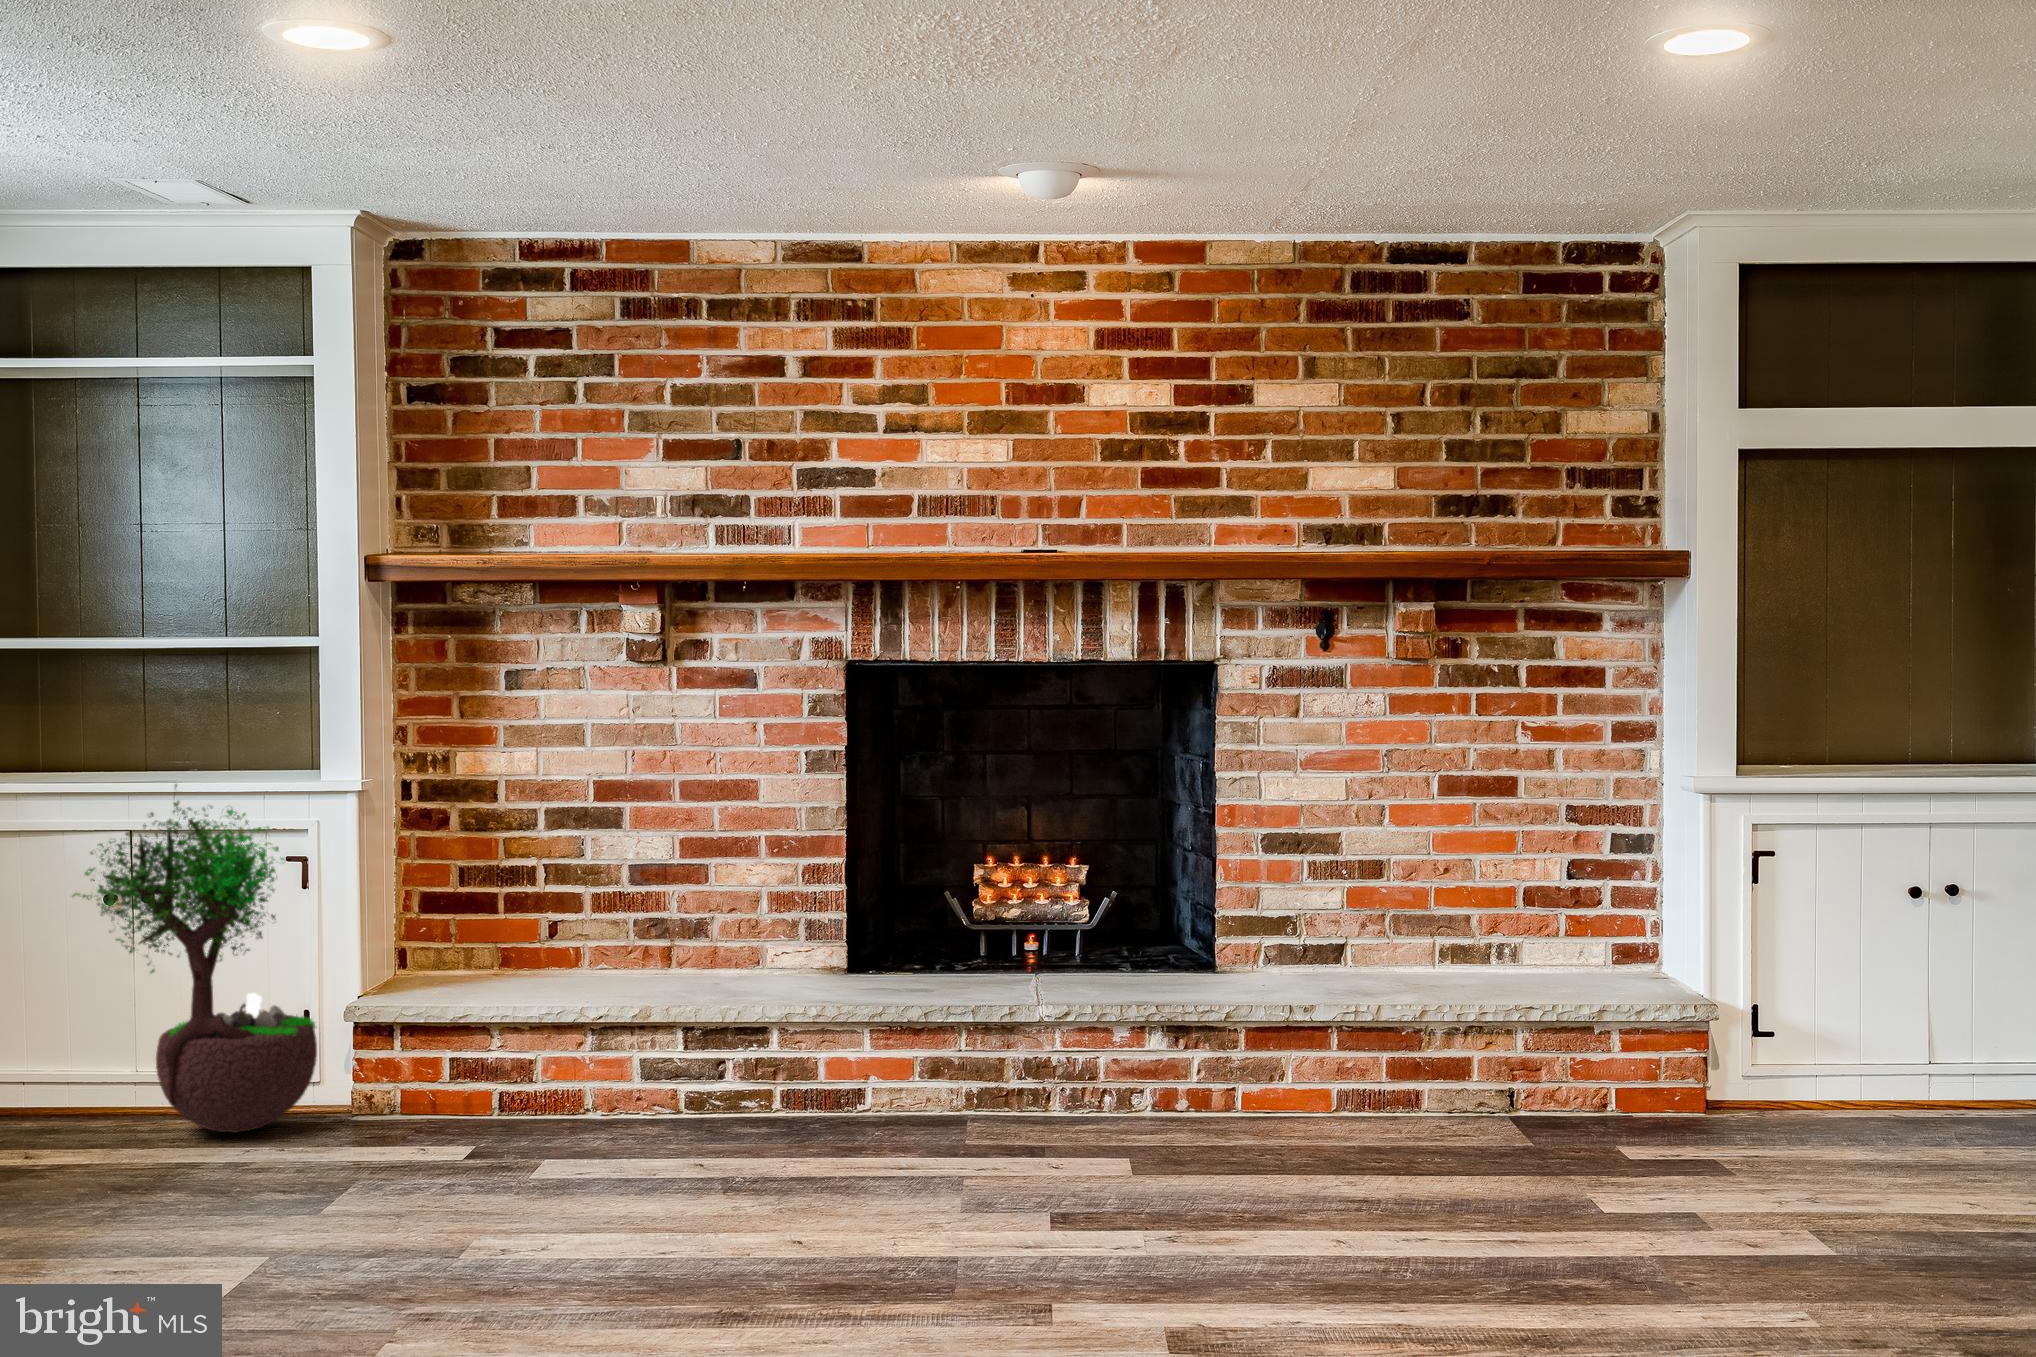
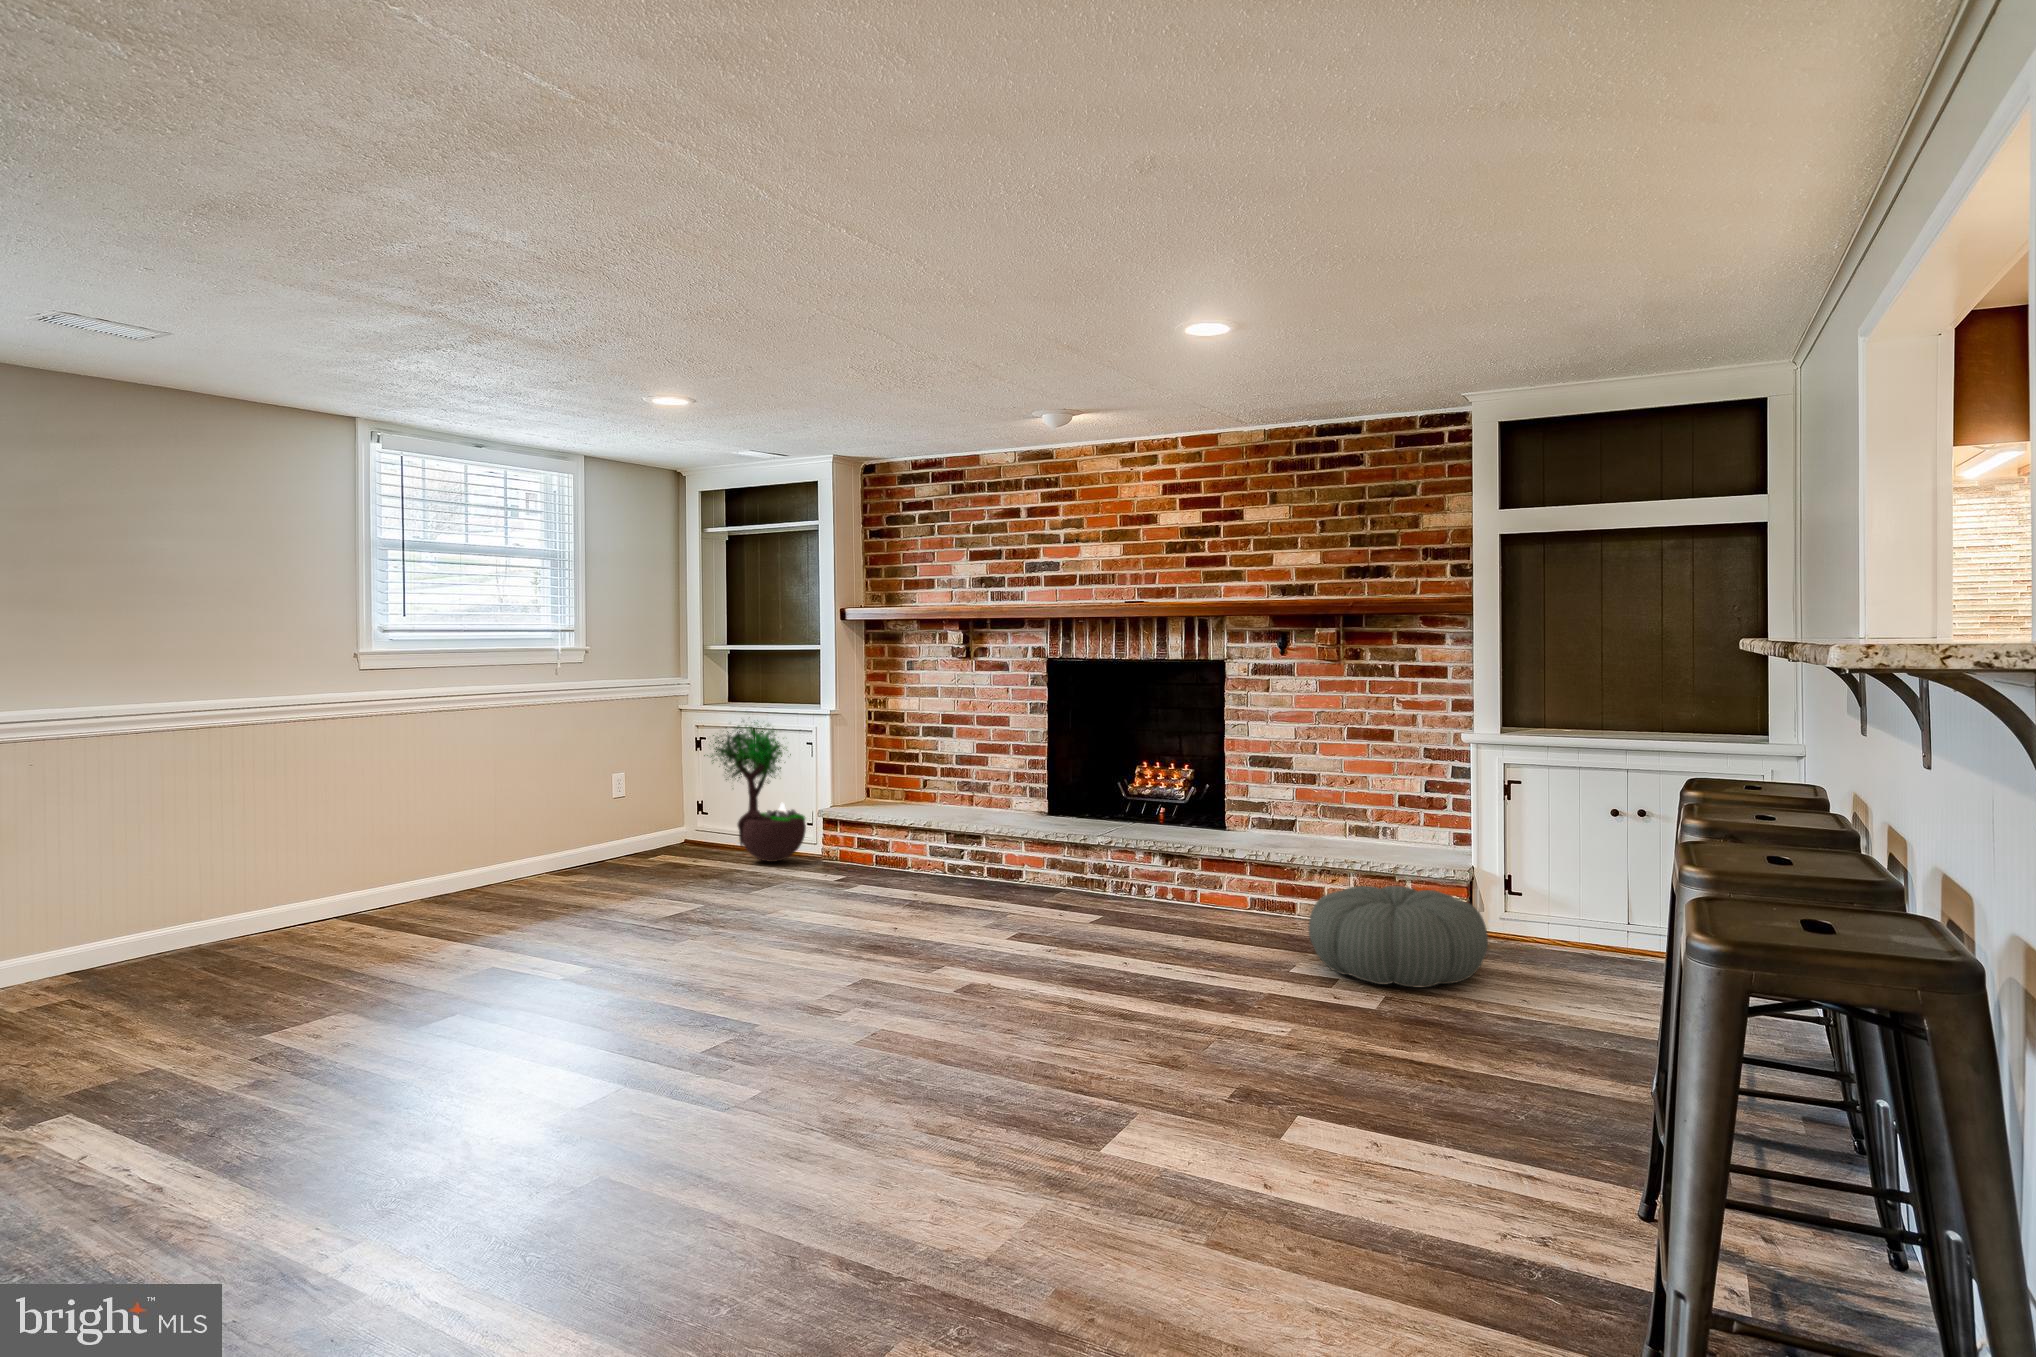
pouf: none [1593,1048,1908,1223] -> present [1308,886,1488,988]

